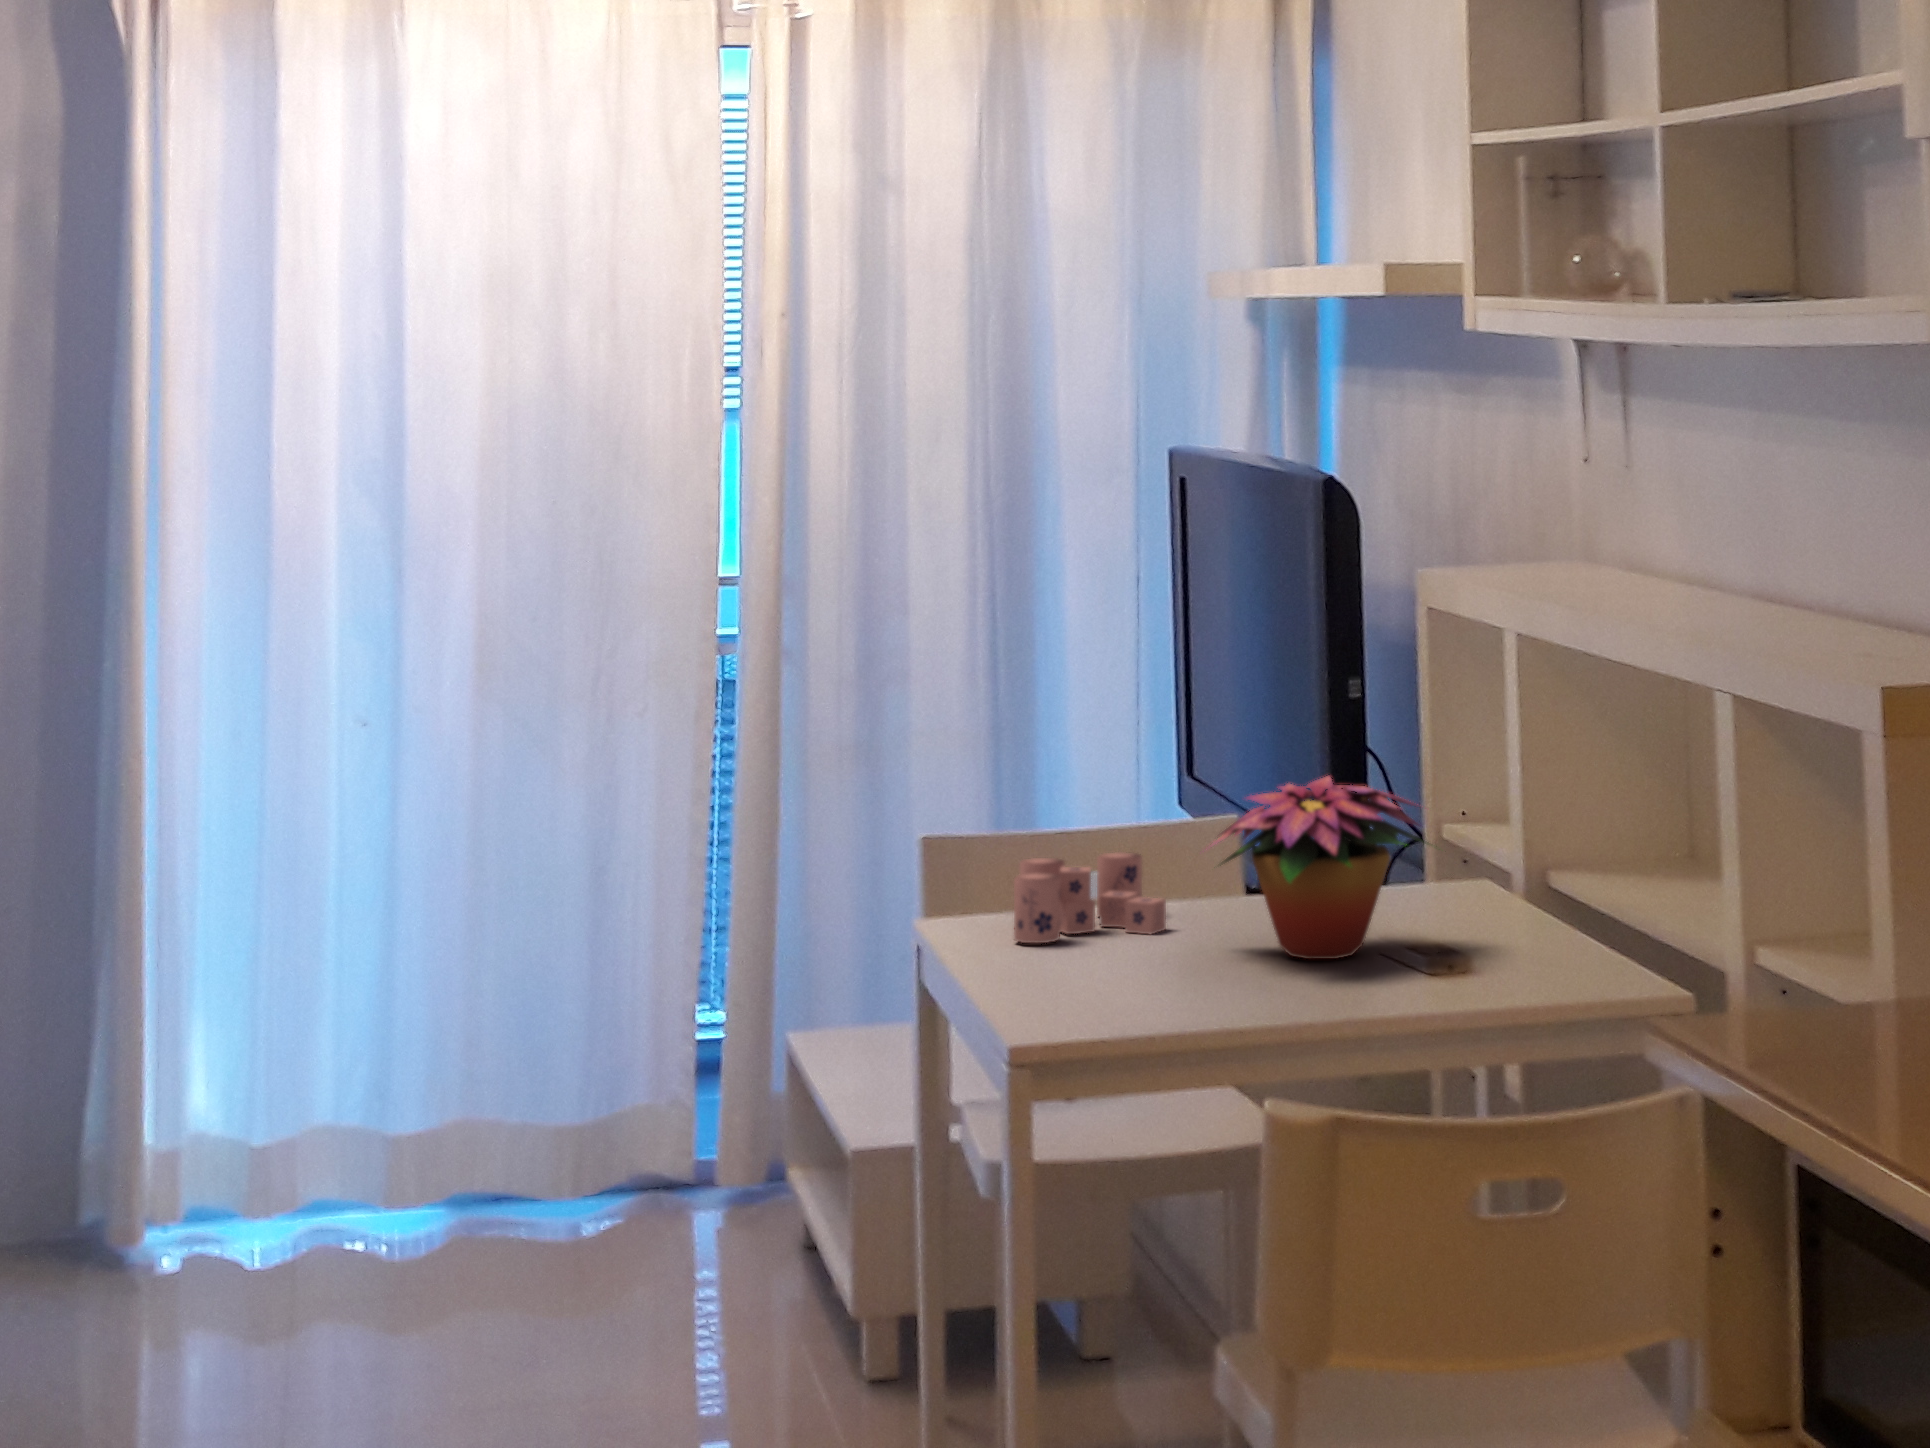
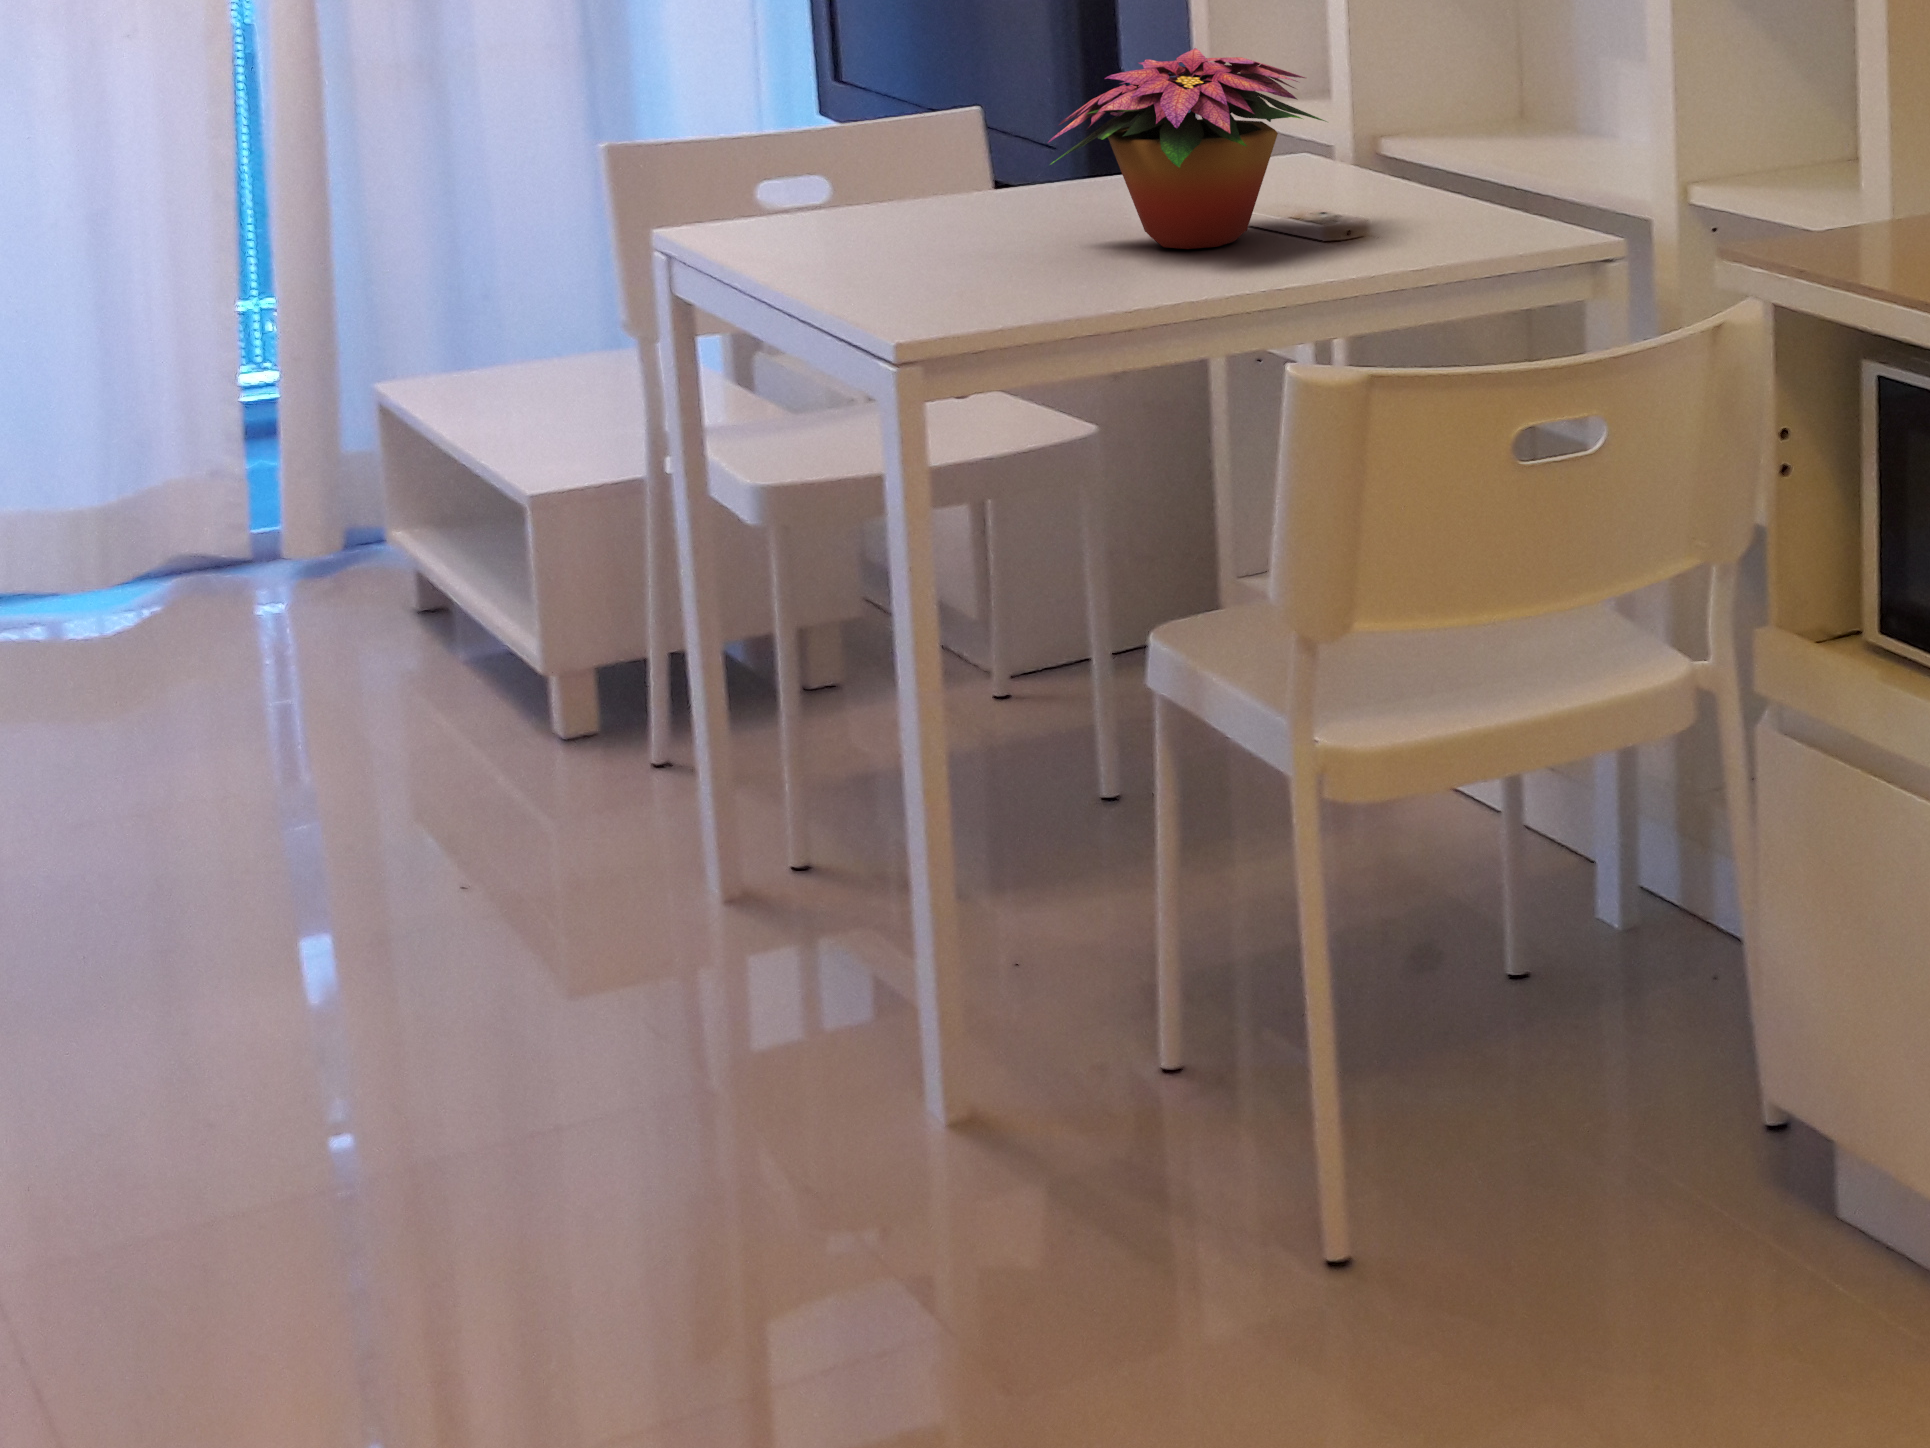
candle: present [1014,852,1166,943] -> none [796,150,986,257]

